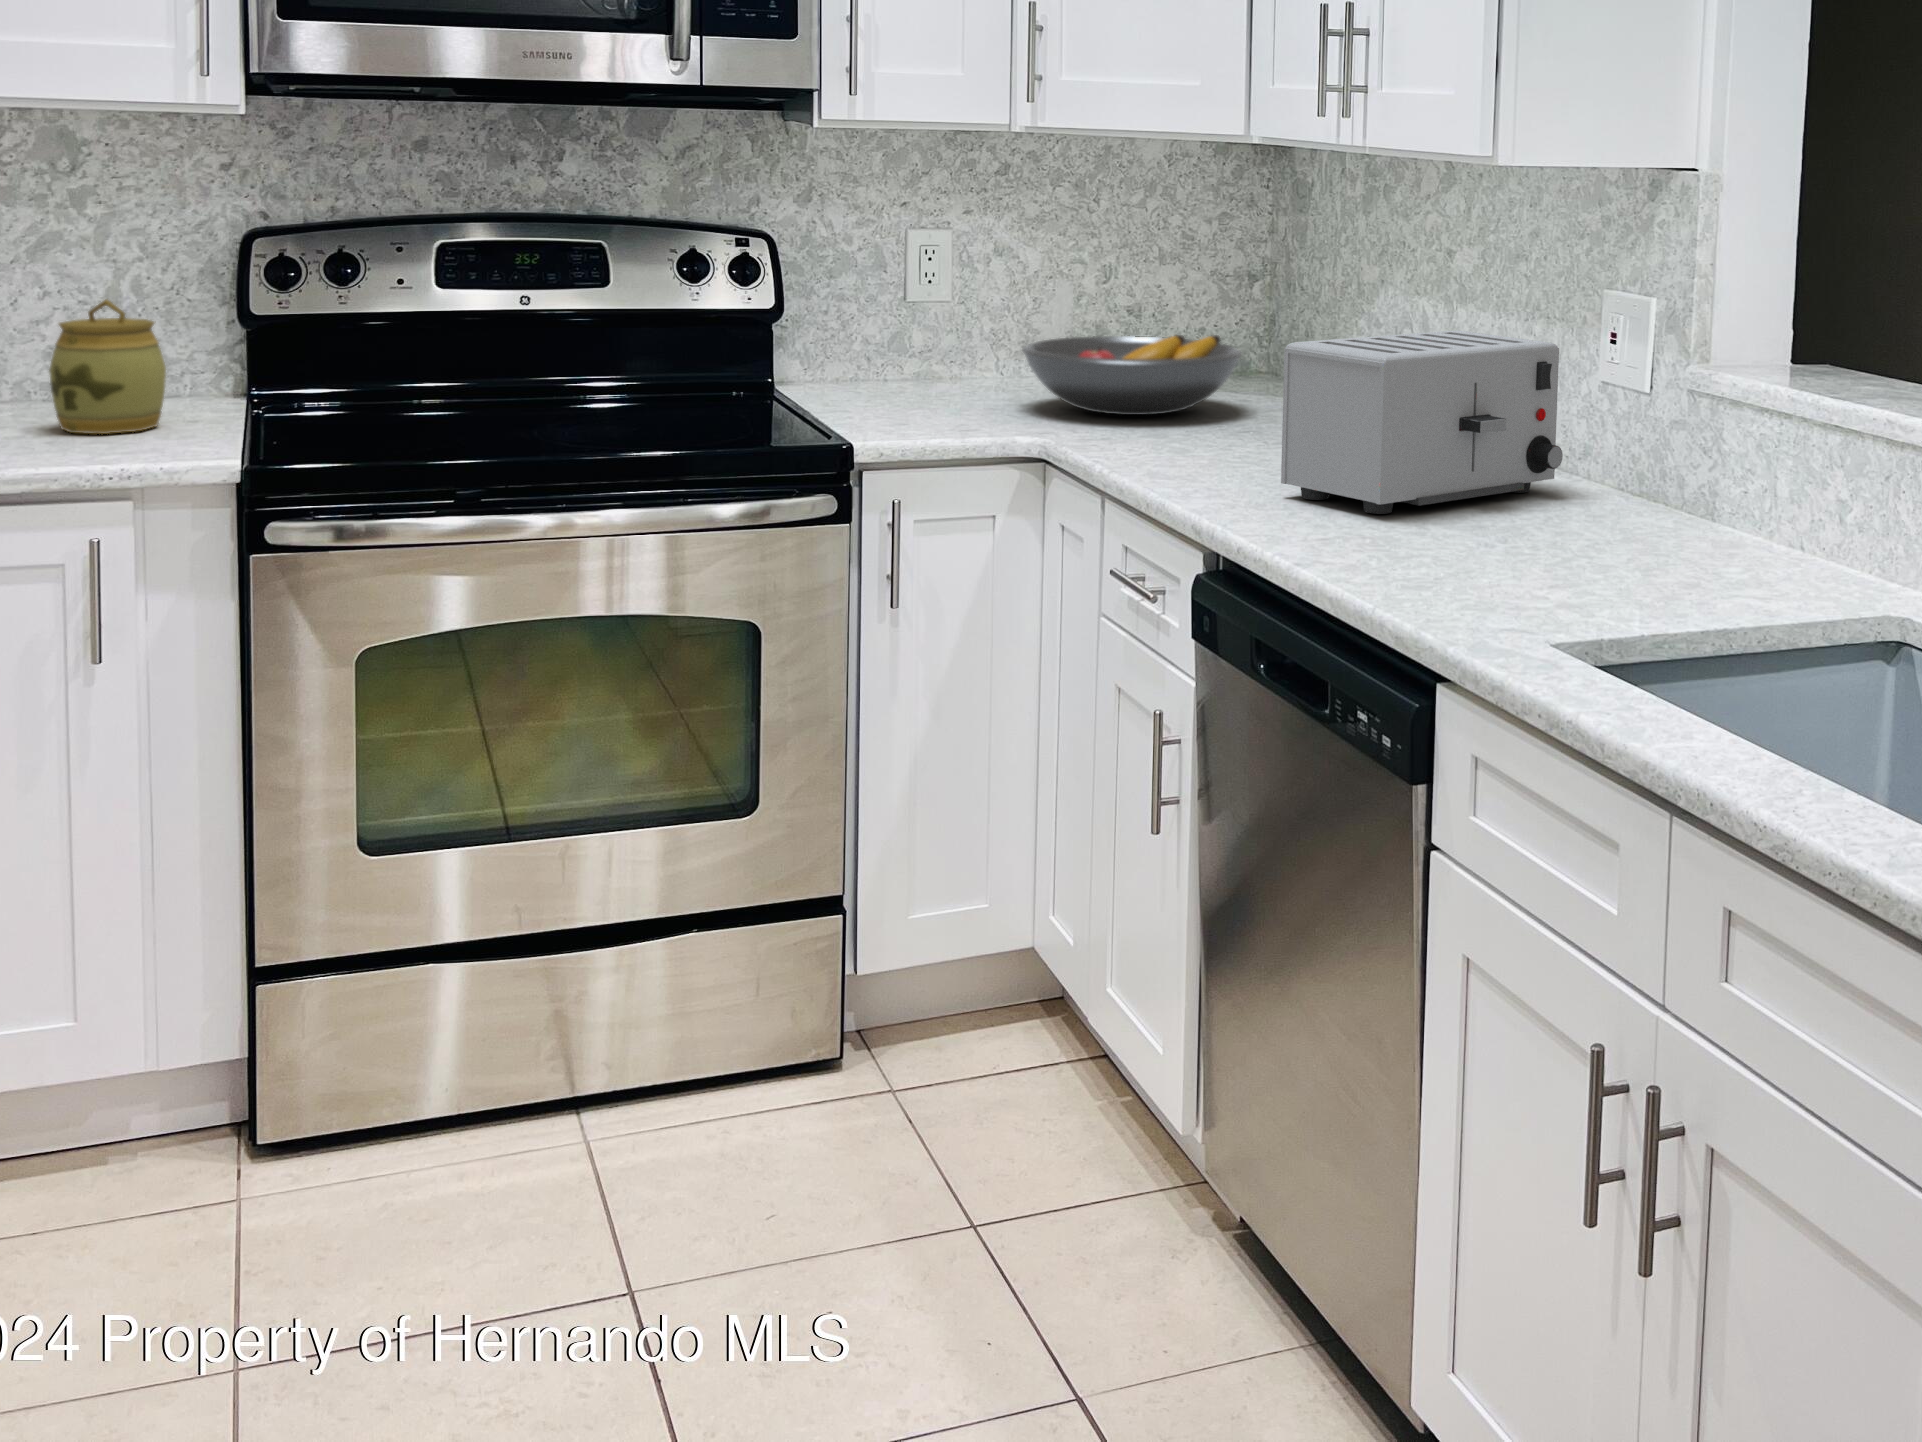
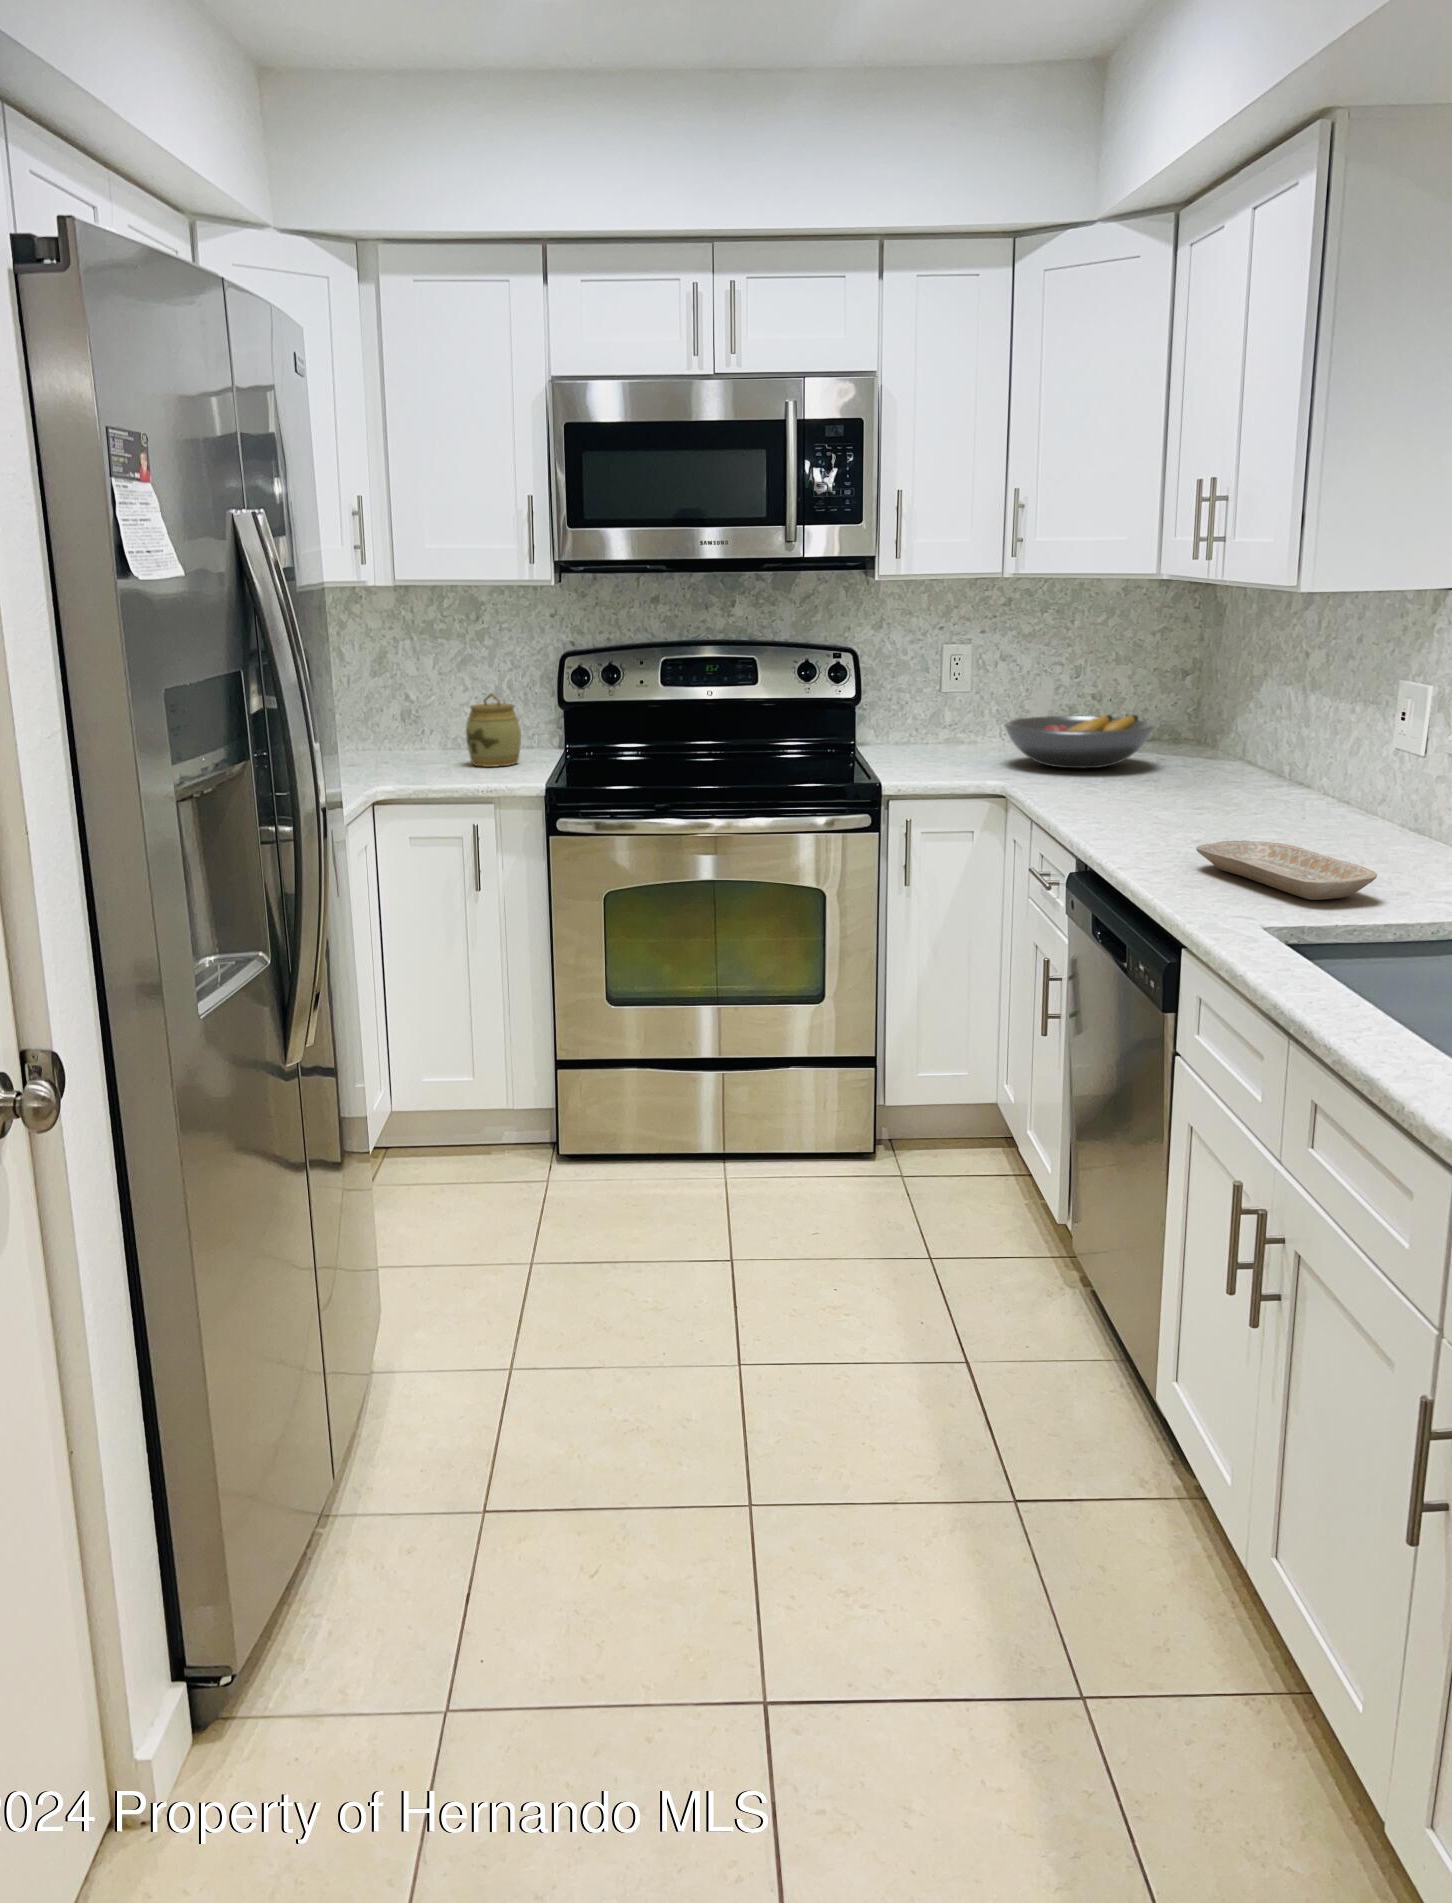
toaster: present [1281,330,1563,514] -> none [1139,711,1356,837]
tray: none [1404,518,1664,599] -> present [1196,841,1377,900]

